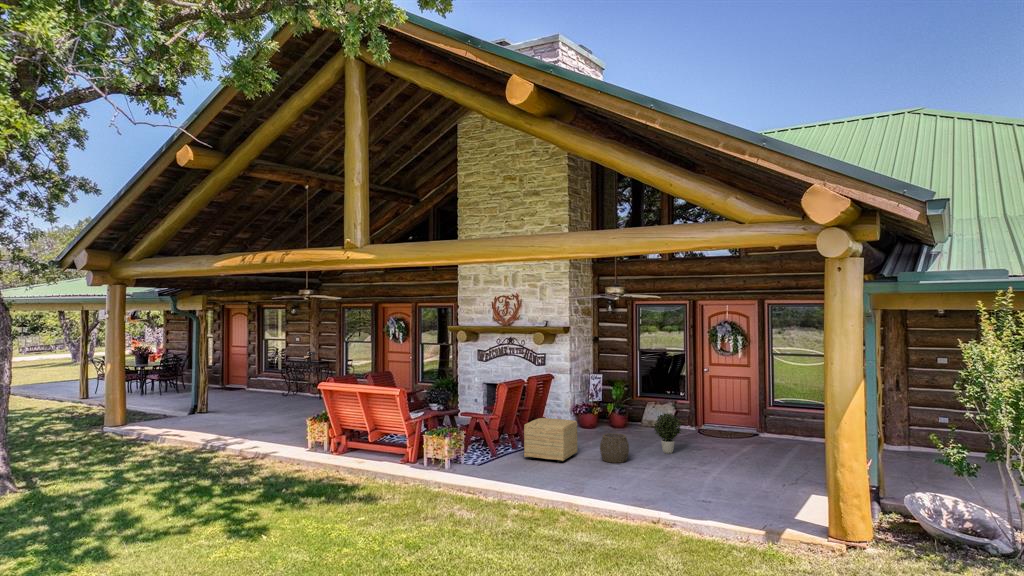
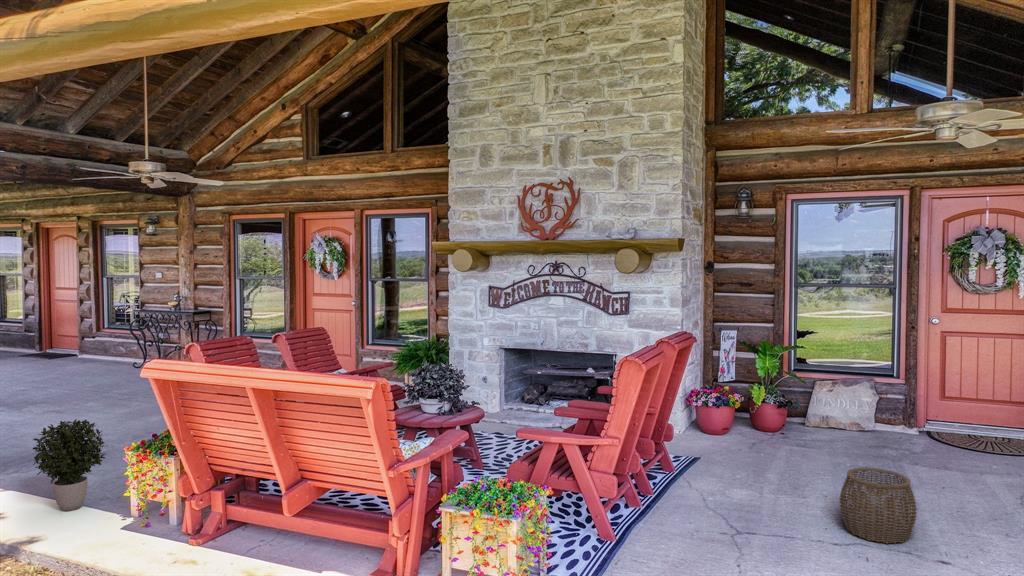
potted plant: present [654,413,682,454] -> present [33,419,105,511]
ottoman: present [524,418,577,462] -> none [668,431,777,547]

